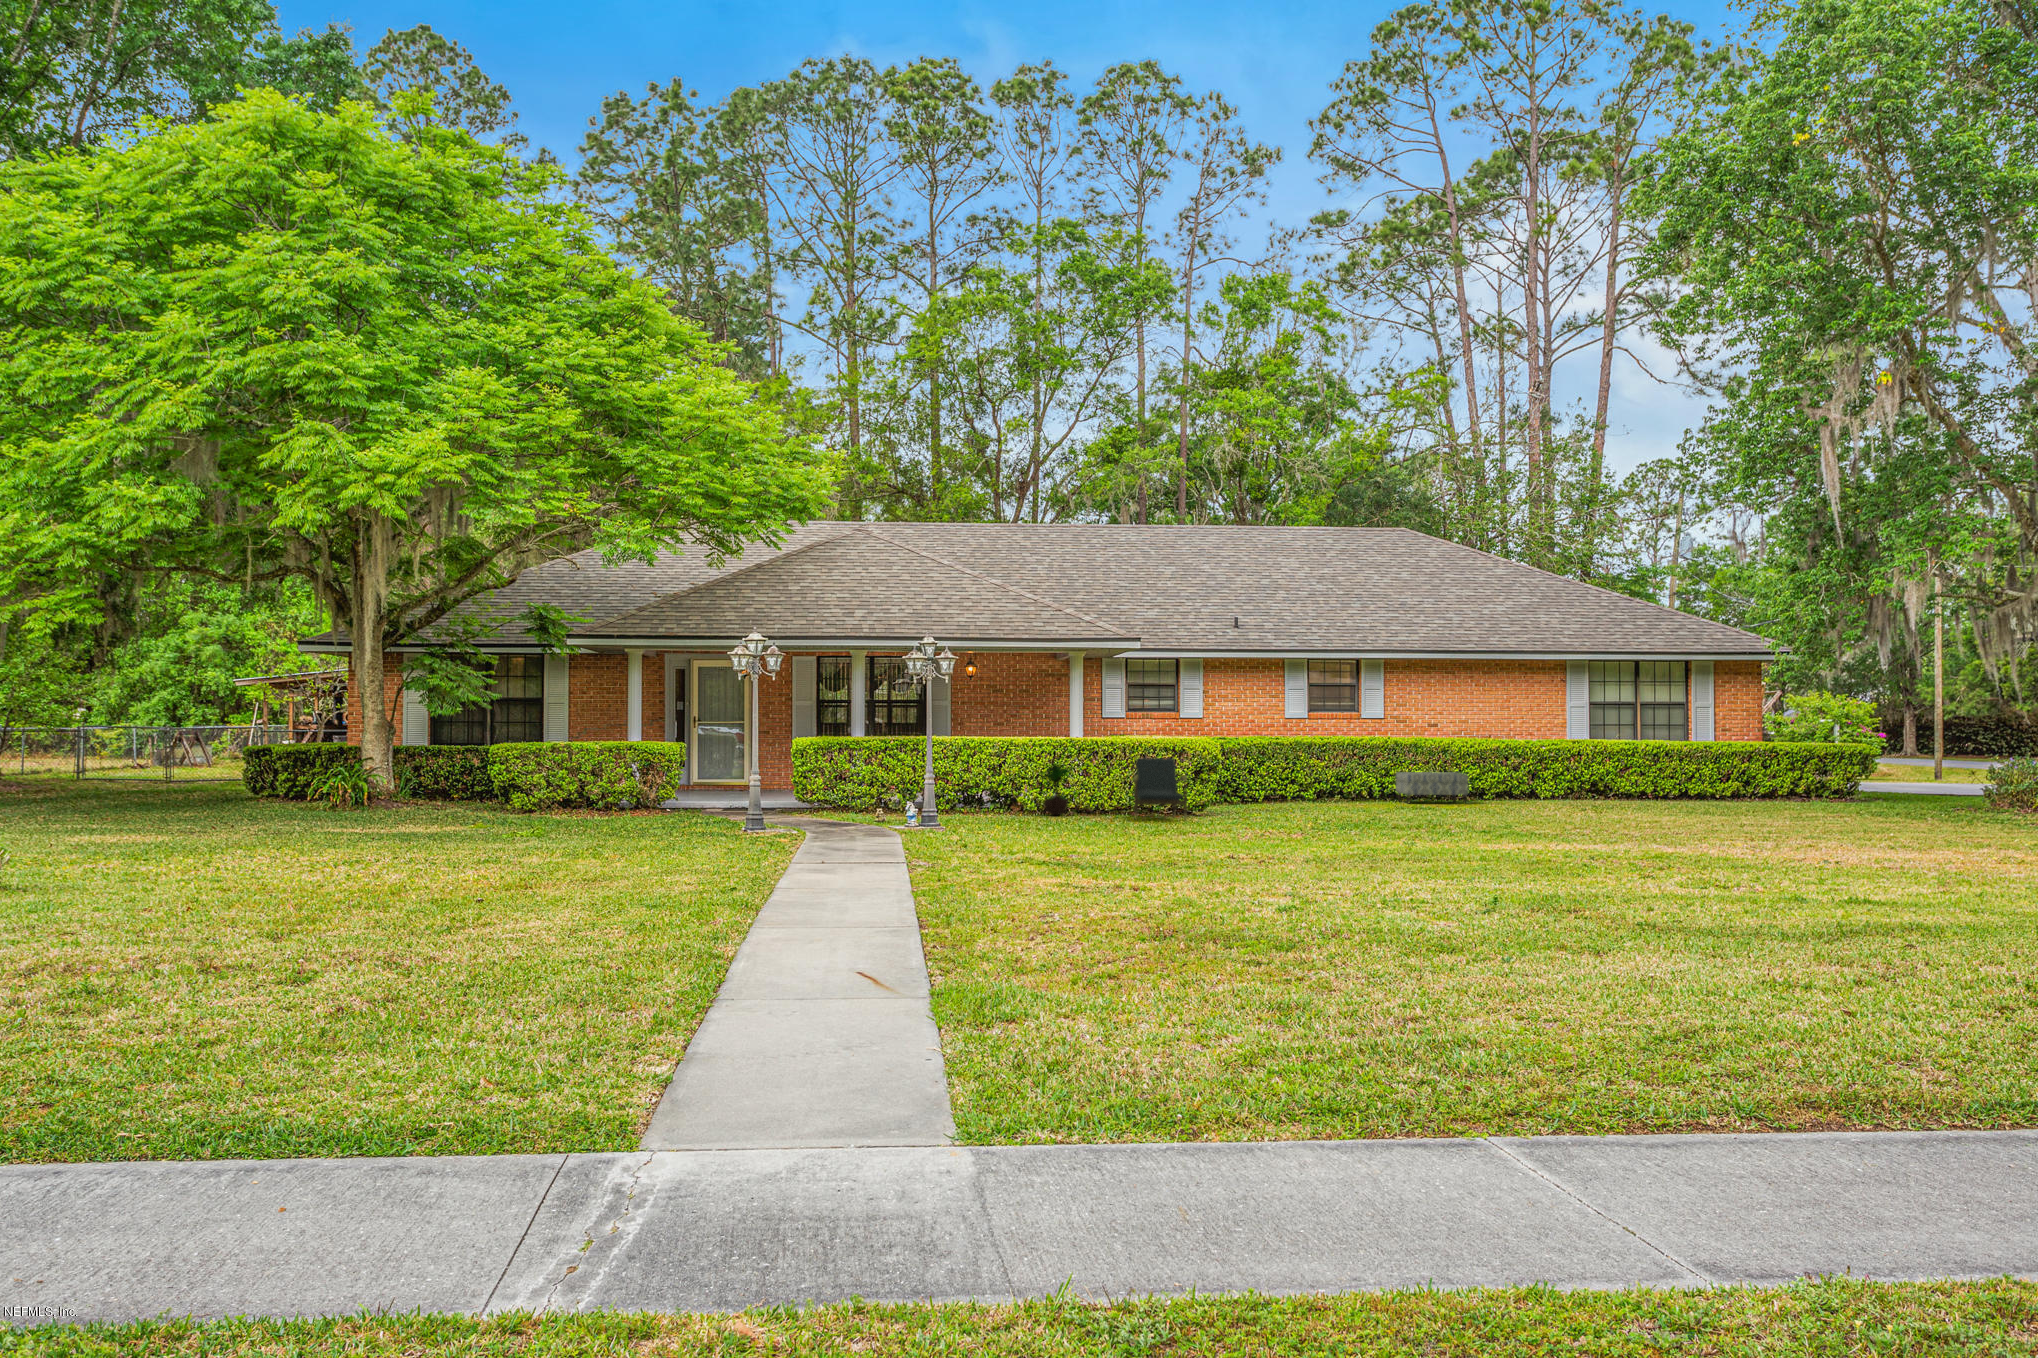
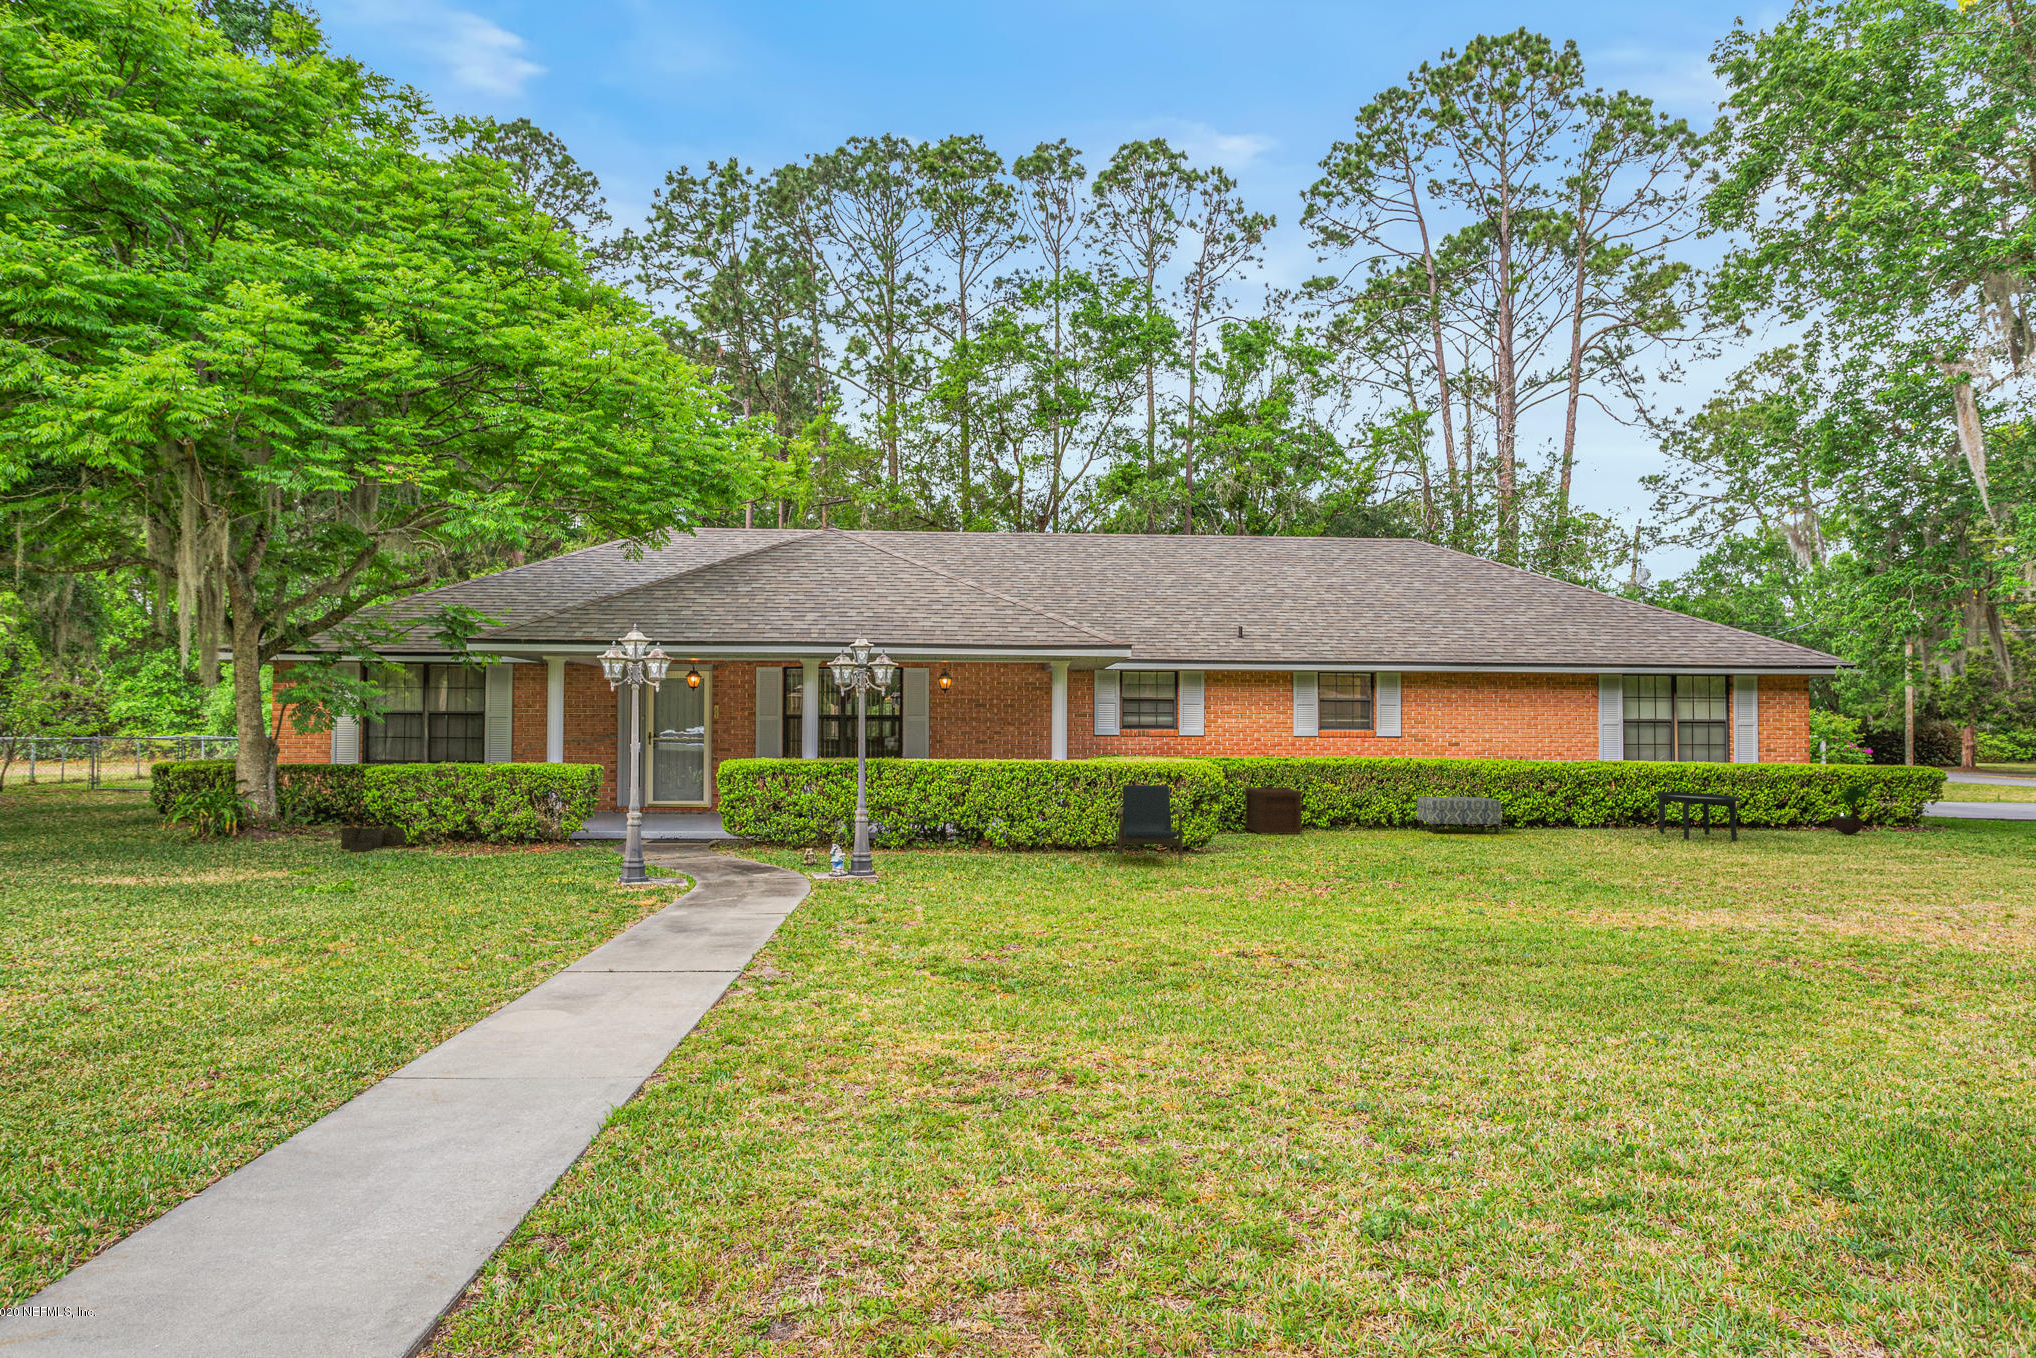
potted tree: present [1042,763,1070,815] -> present [1832,784,1869,834]
wooden crate: none [1241,764,1291,805] -> present [1245,787,1302,834]
round table: none [1605,766,1676,807] -> present [1654,792,1740,841]
woven basket: none [472,796,518,817] -> present [341,824,406,852]

